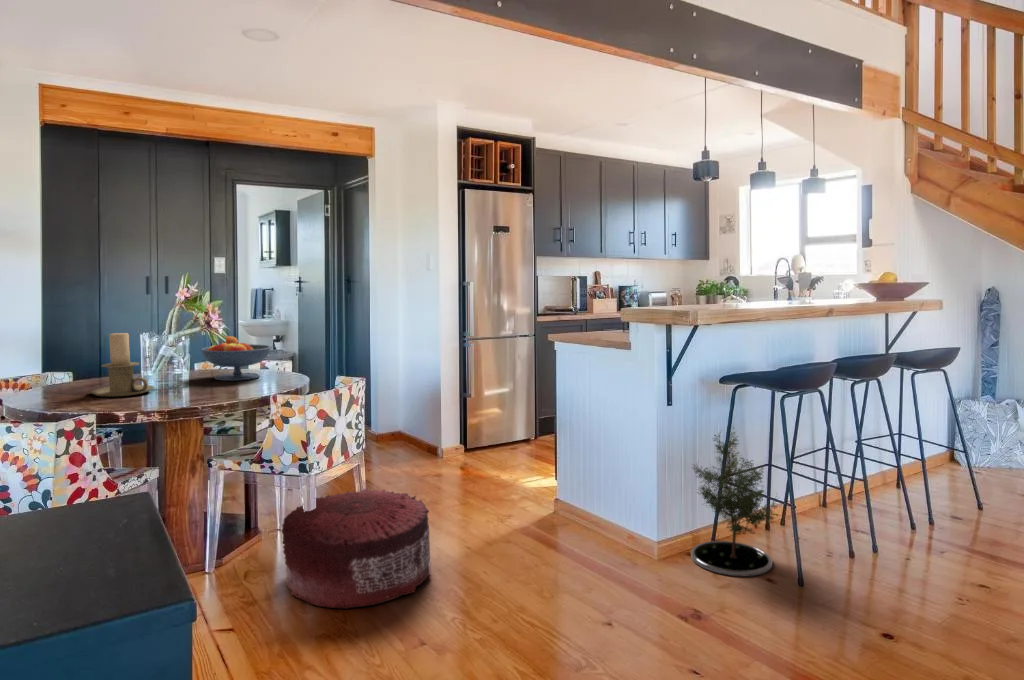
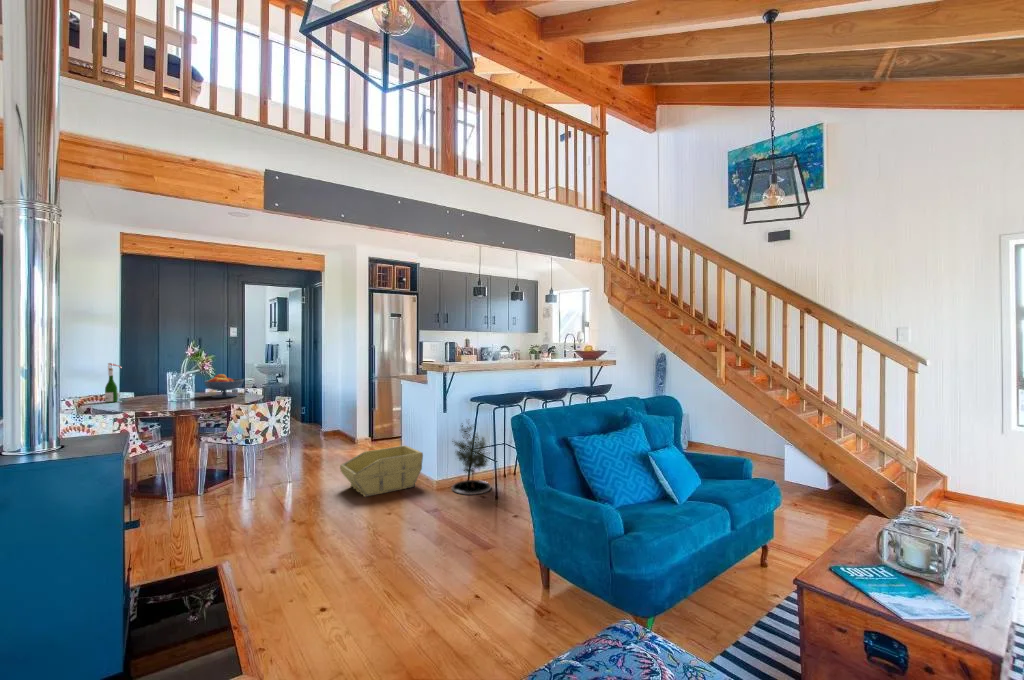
wine bottle: none [25,314,58,391] -> present [105,363,122,403]
candle holder: present [89,333,153,397] -> none [137,373,173,405]
storage bin: none [474,472,630,579] -> present [340,446,423,497]
pouf: present [282,488,431,609] -> none [231,453,314,509]

